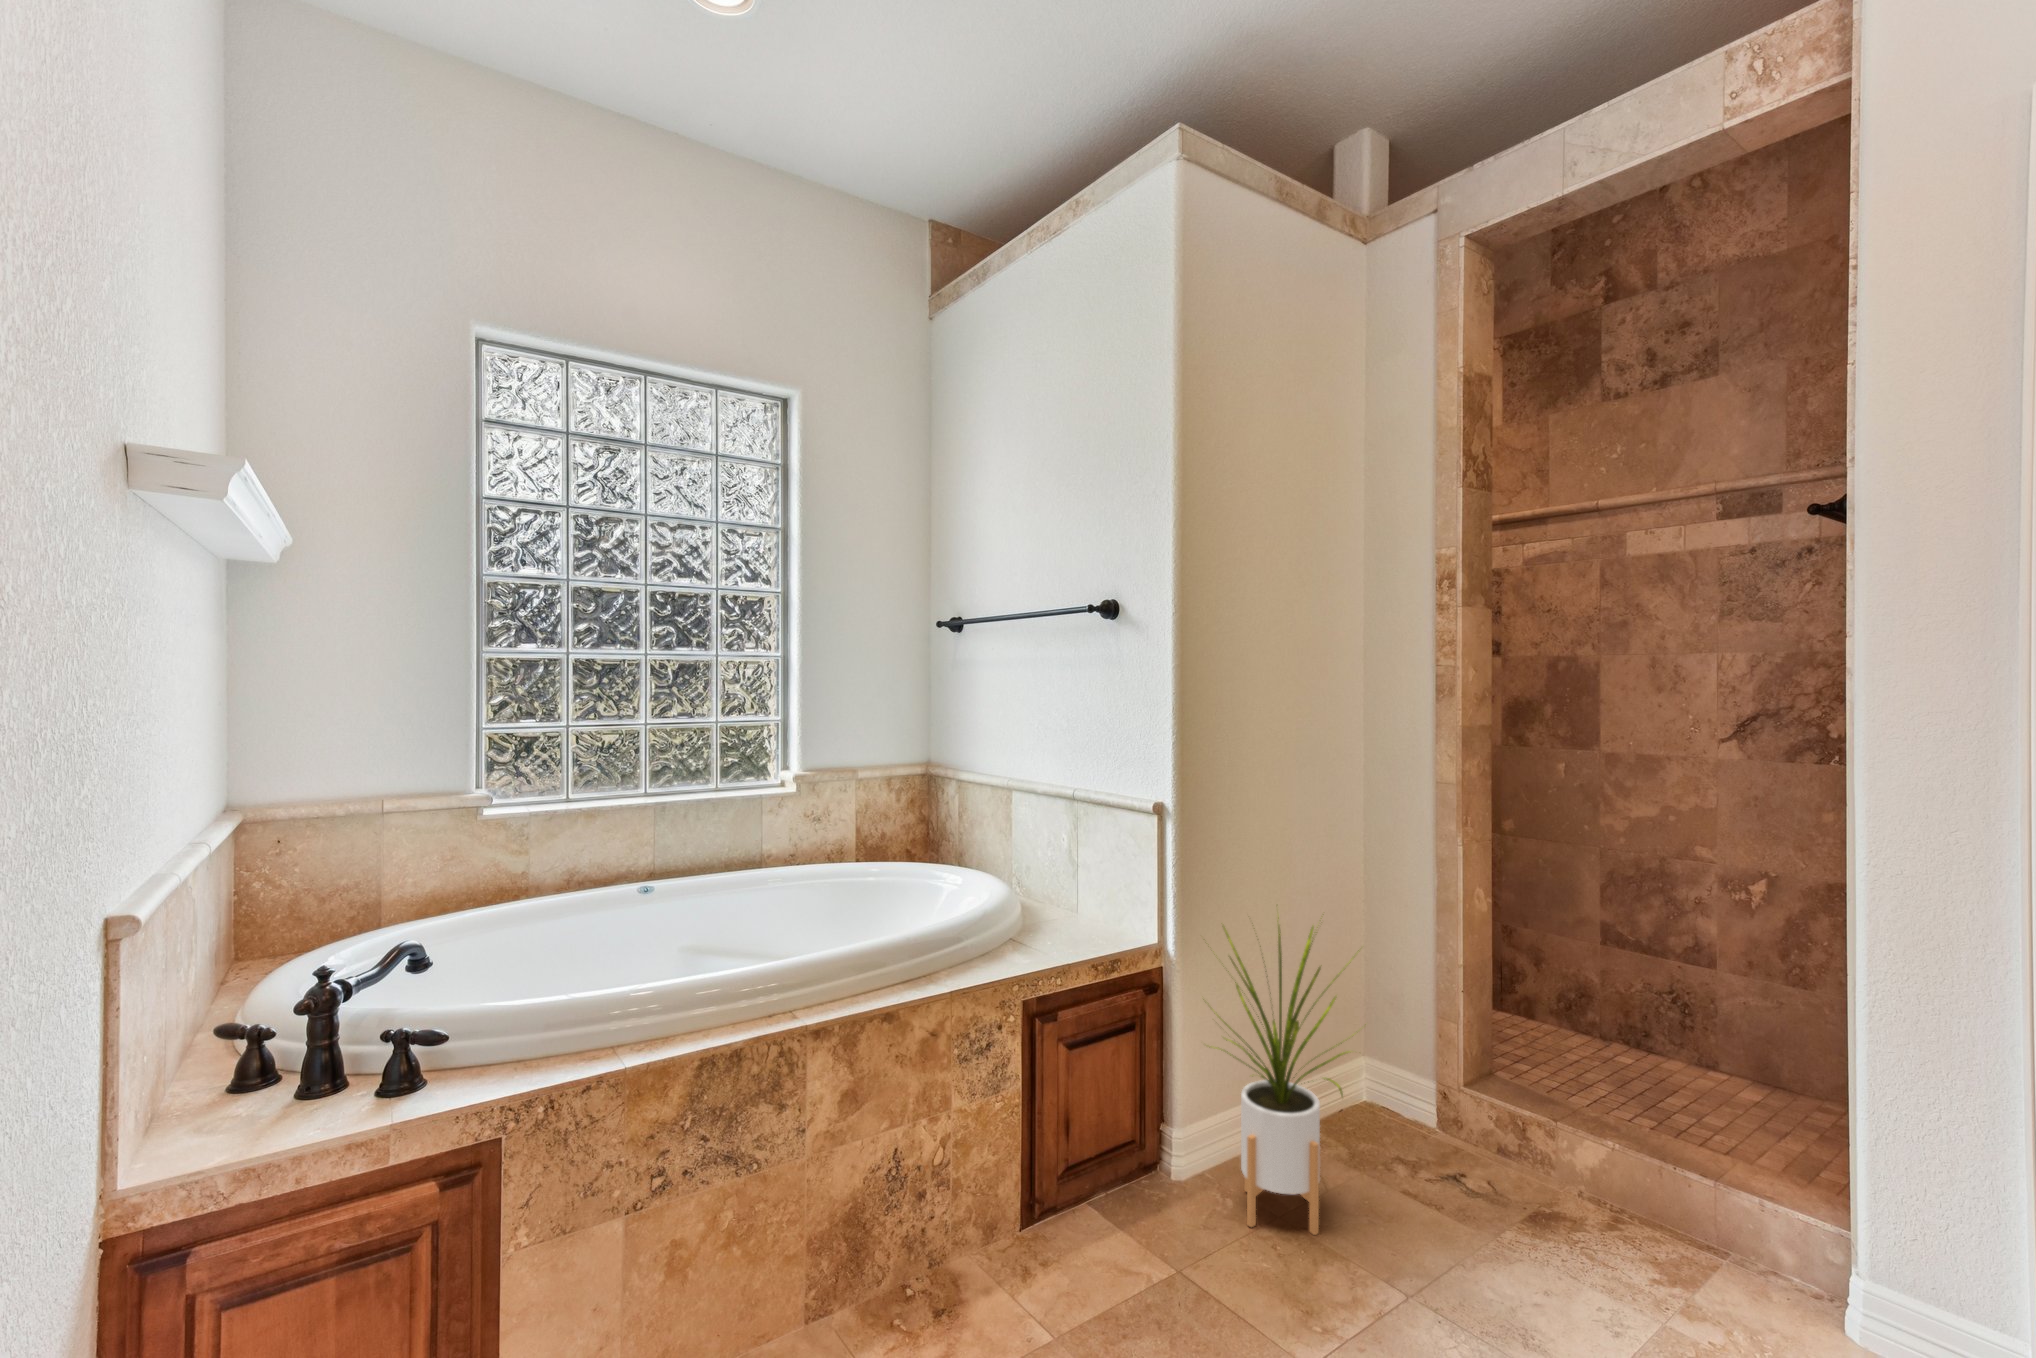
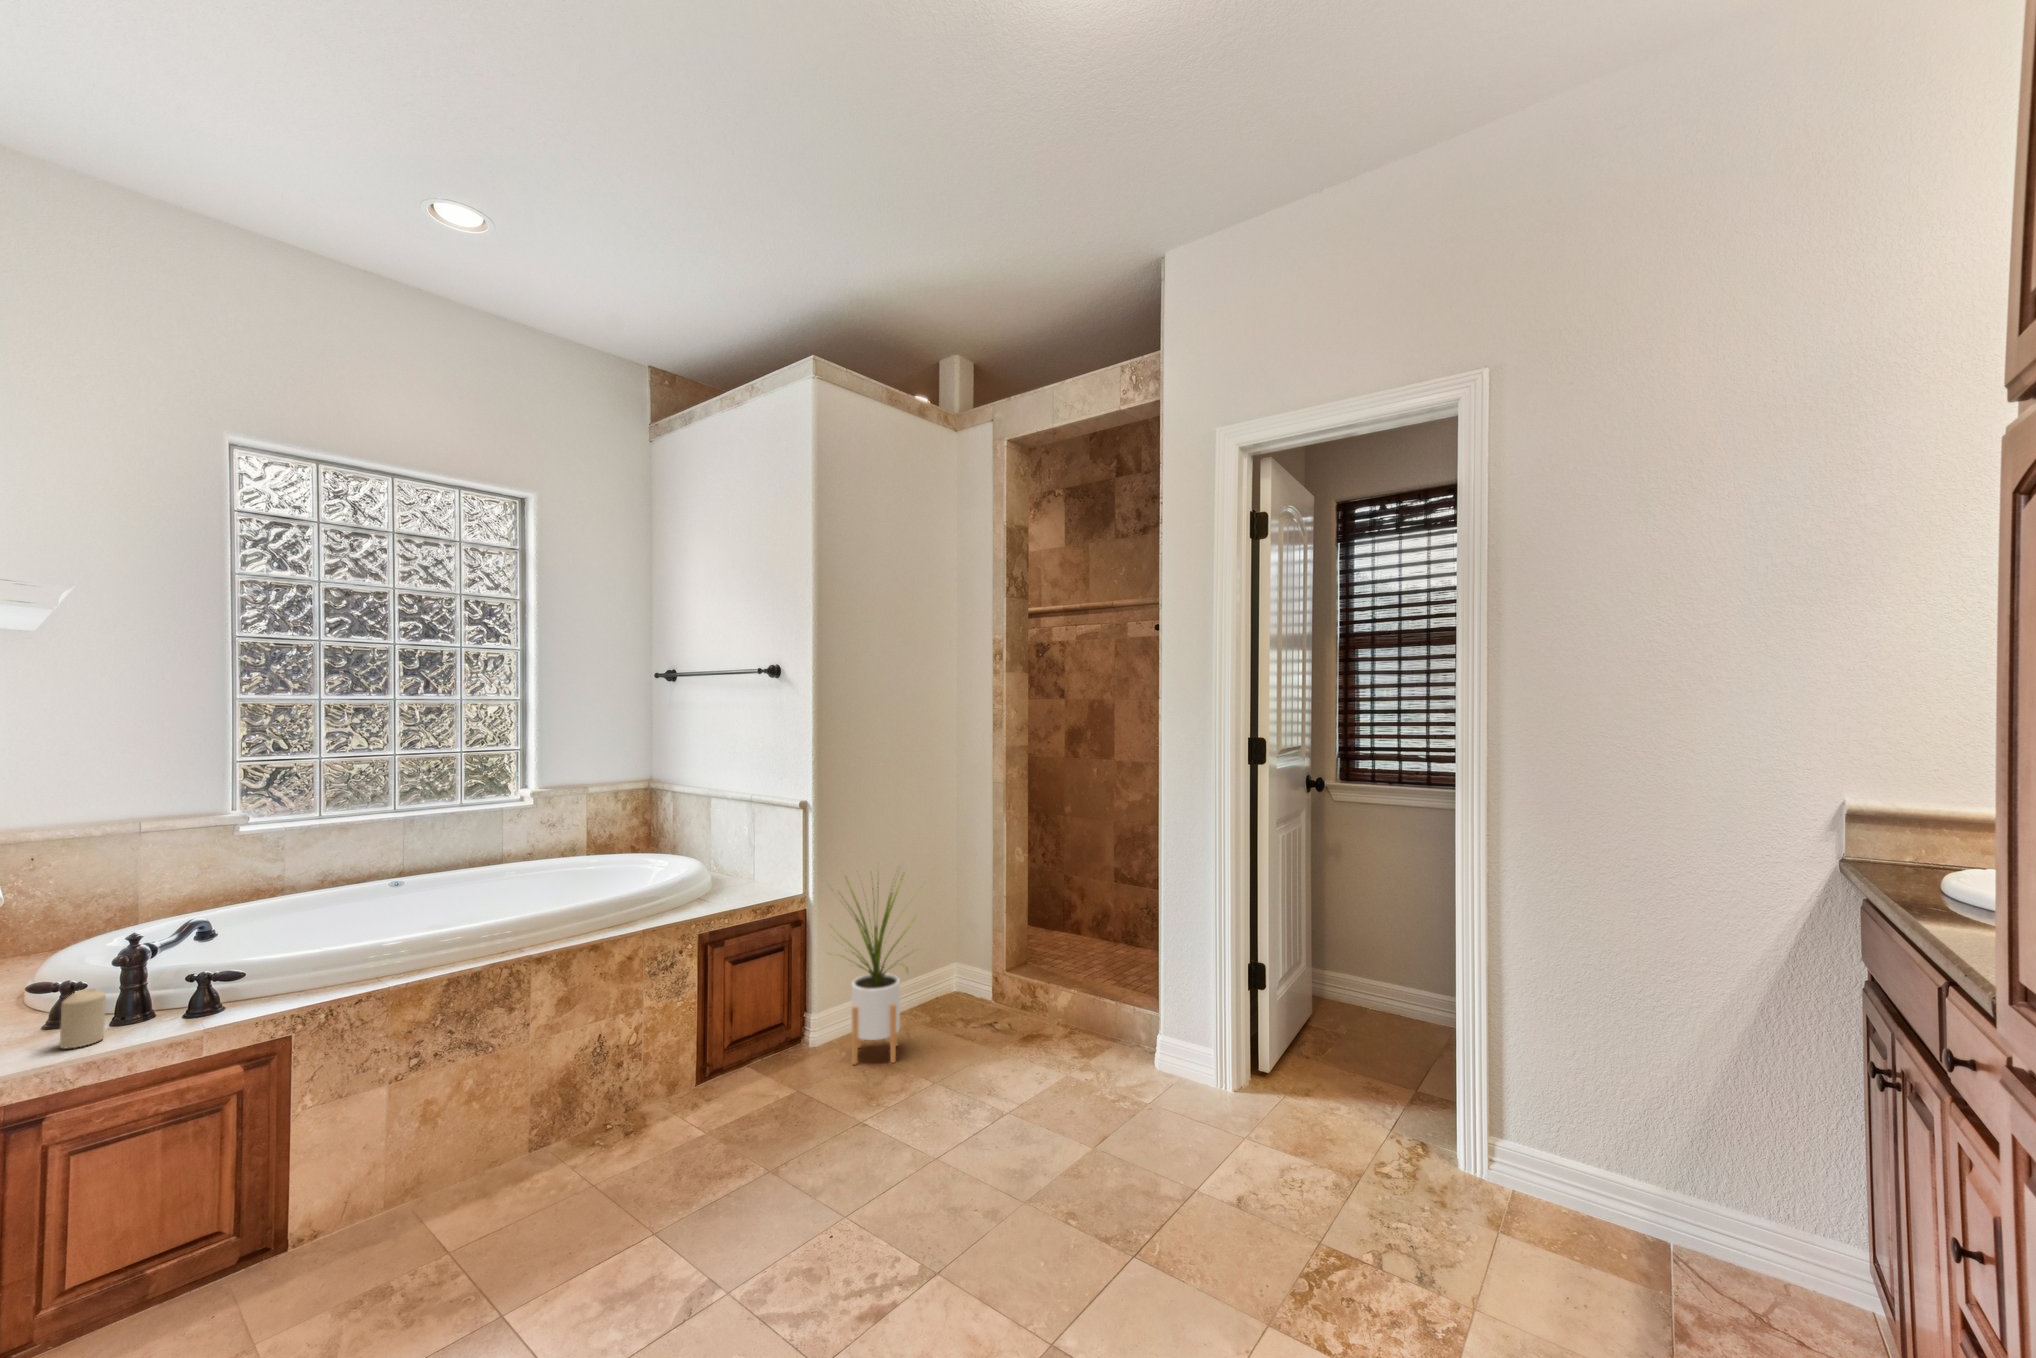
candle: none [224,1050,278,1137] -> present [60,989,106,1049]

